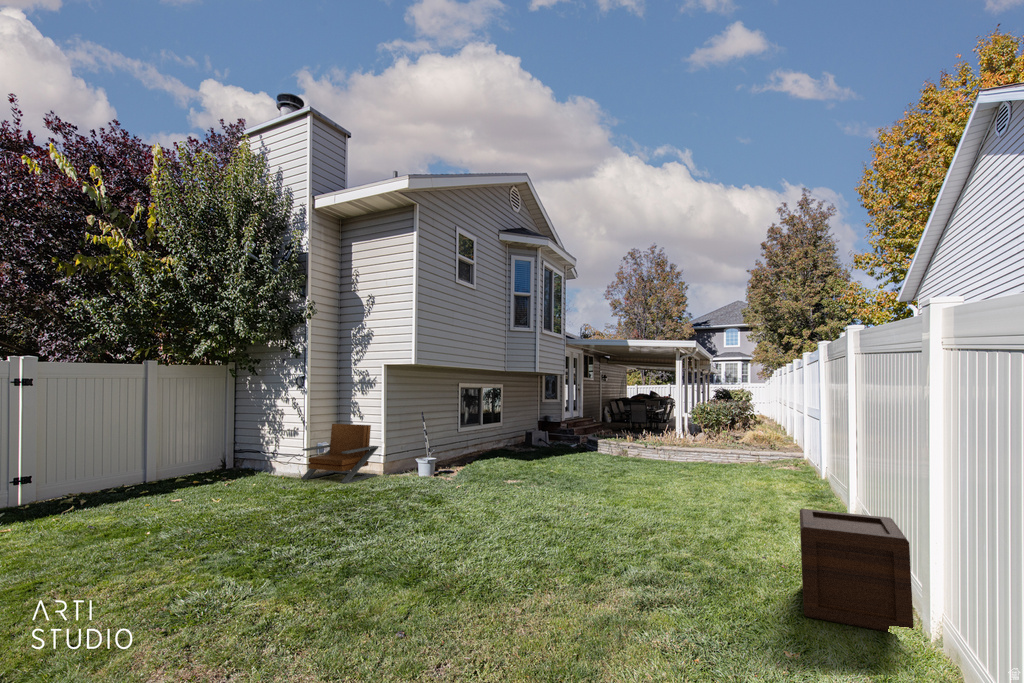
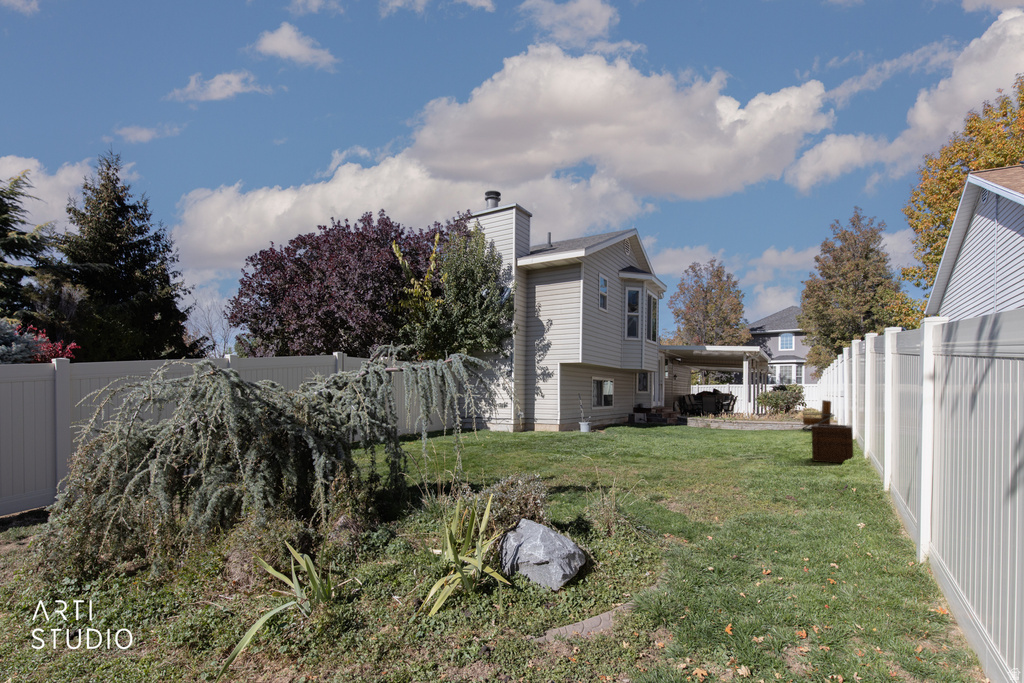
lounge chair: present [301,424,378,484] -> present [803,400,834,432]

